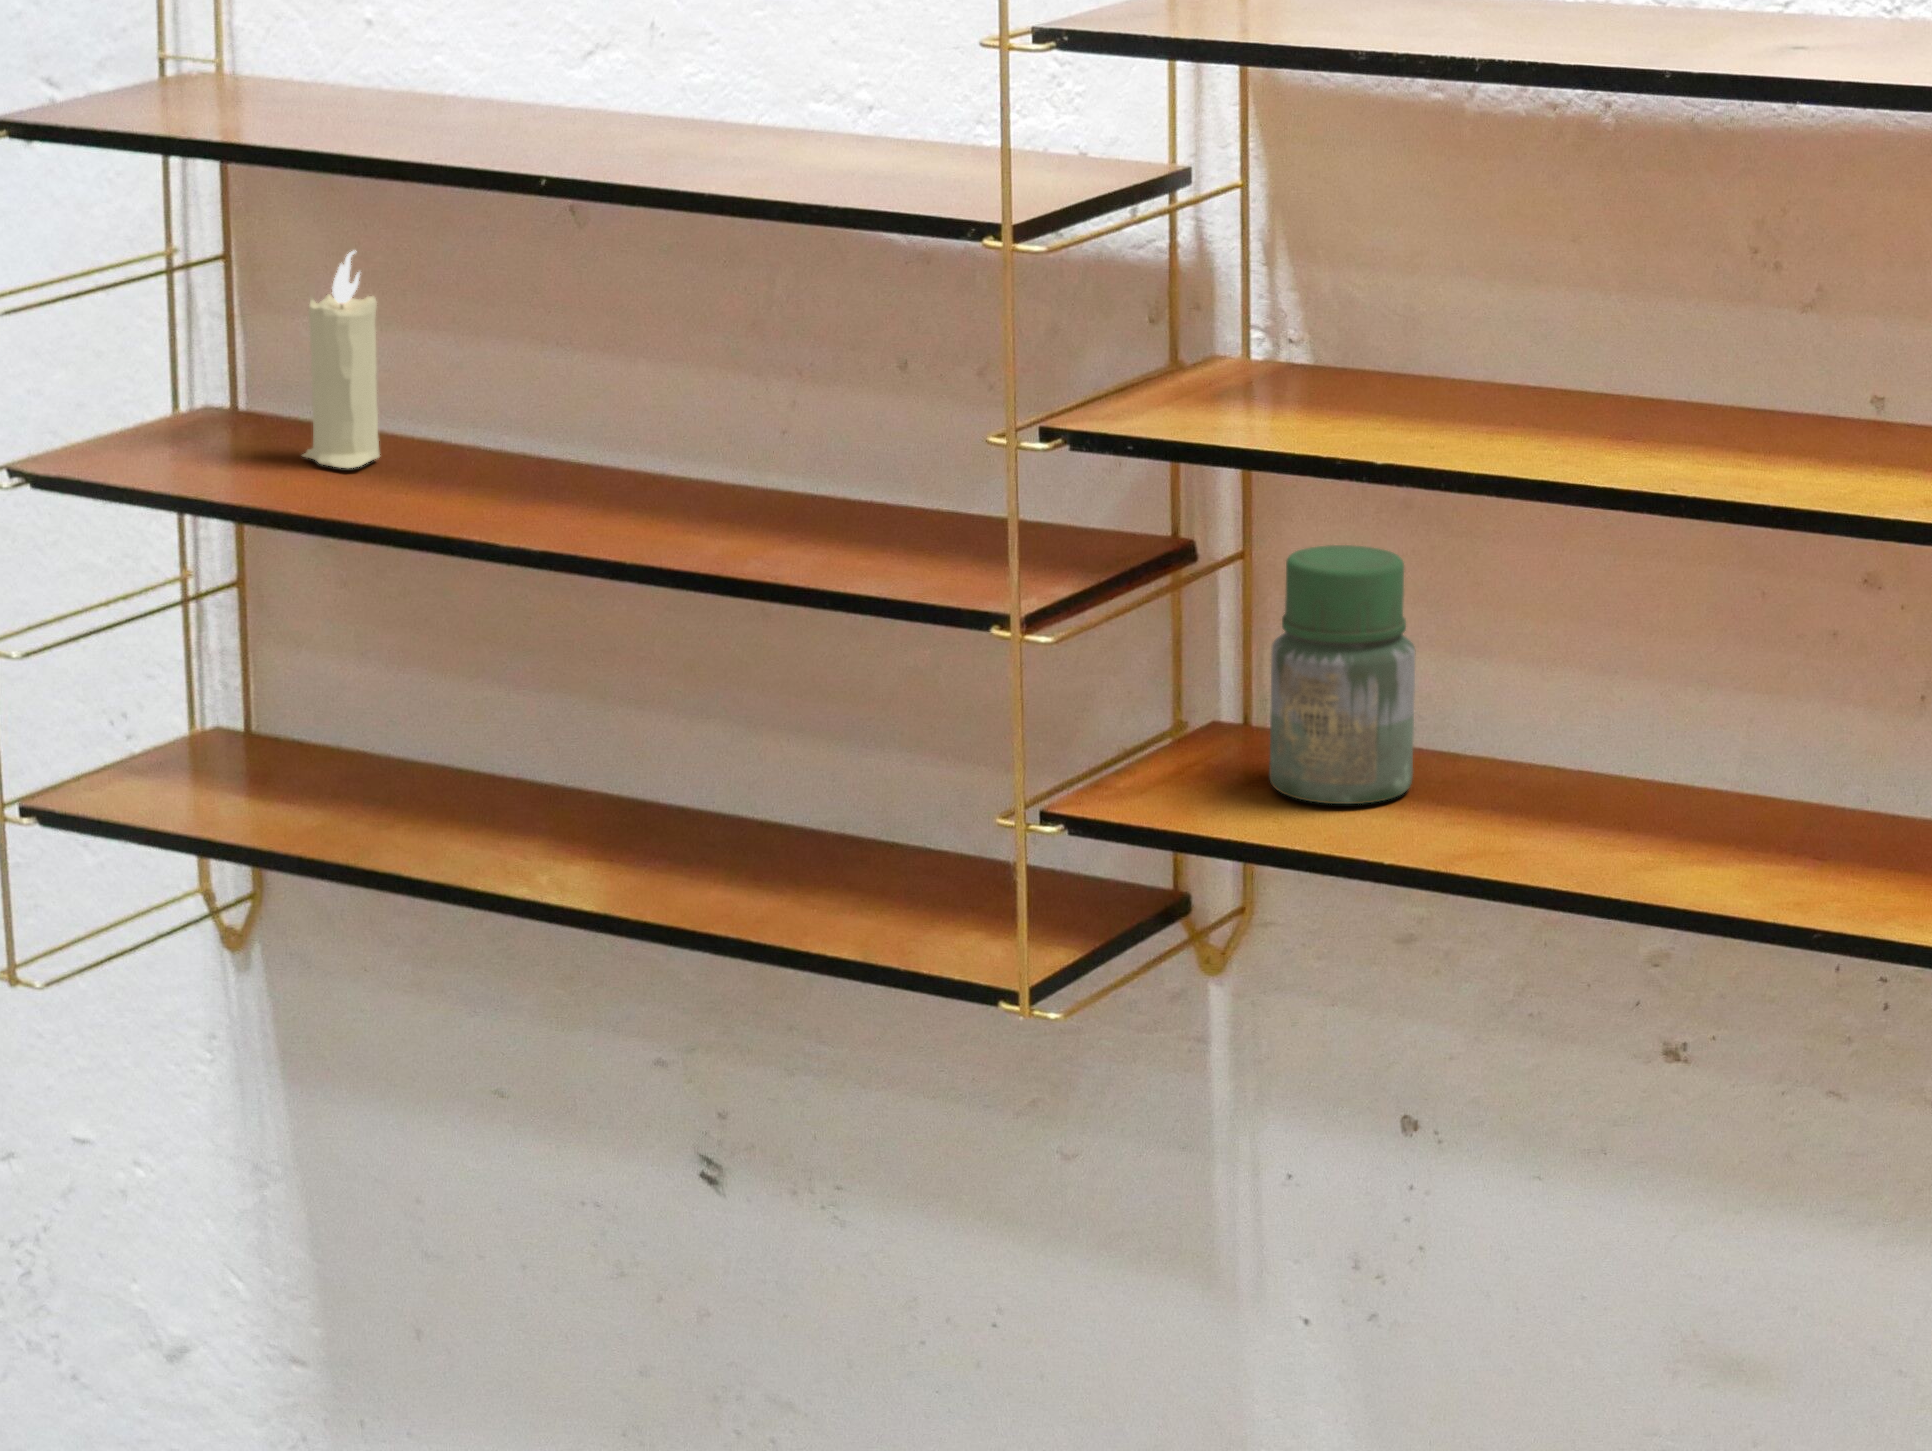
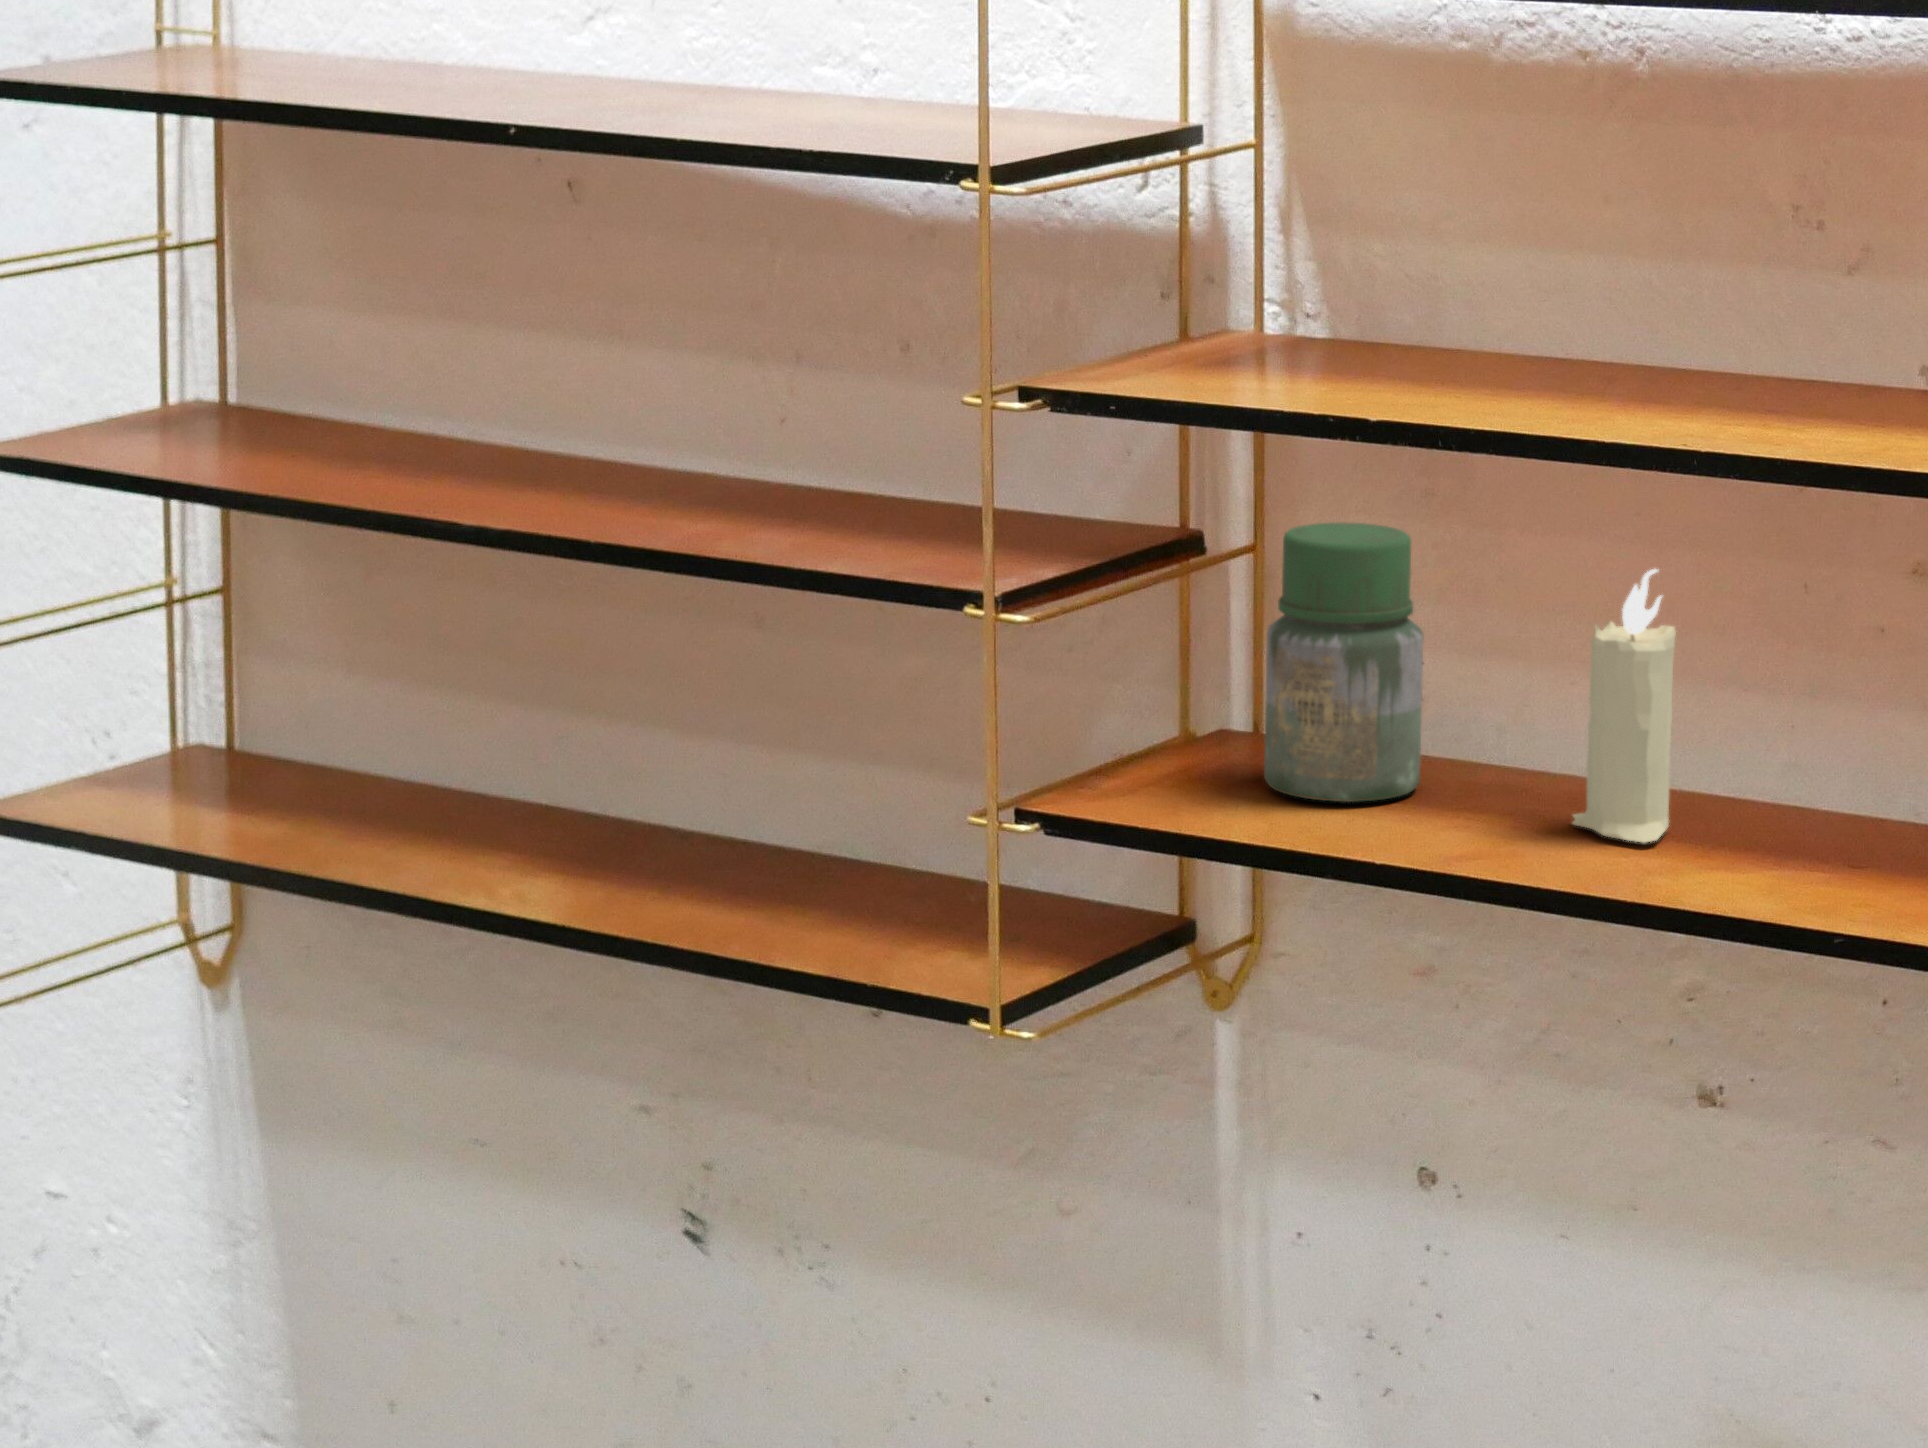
candle: present [303,251,380,468] -> present [1573,569,1676,843]

